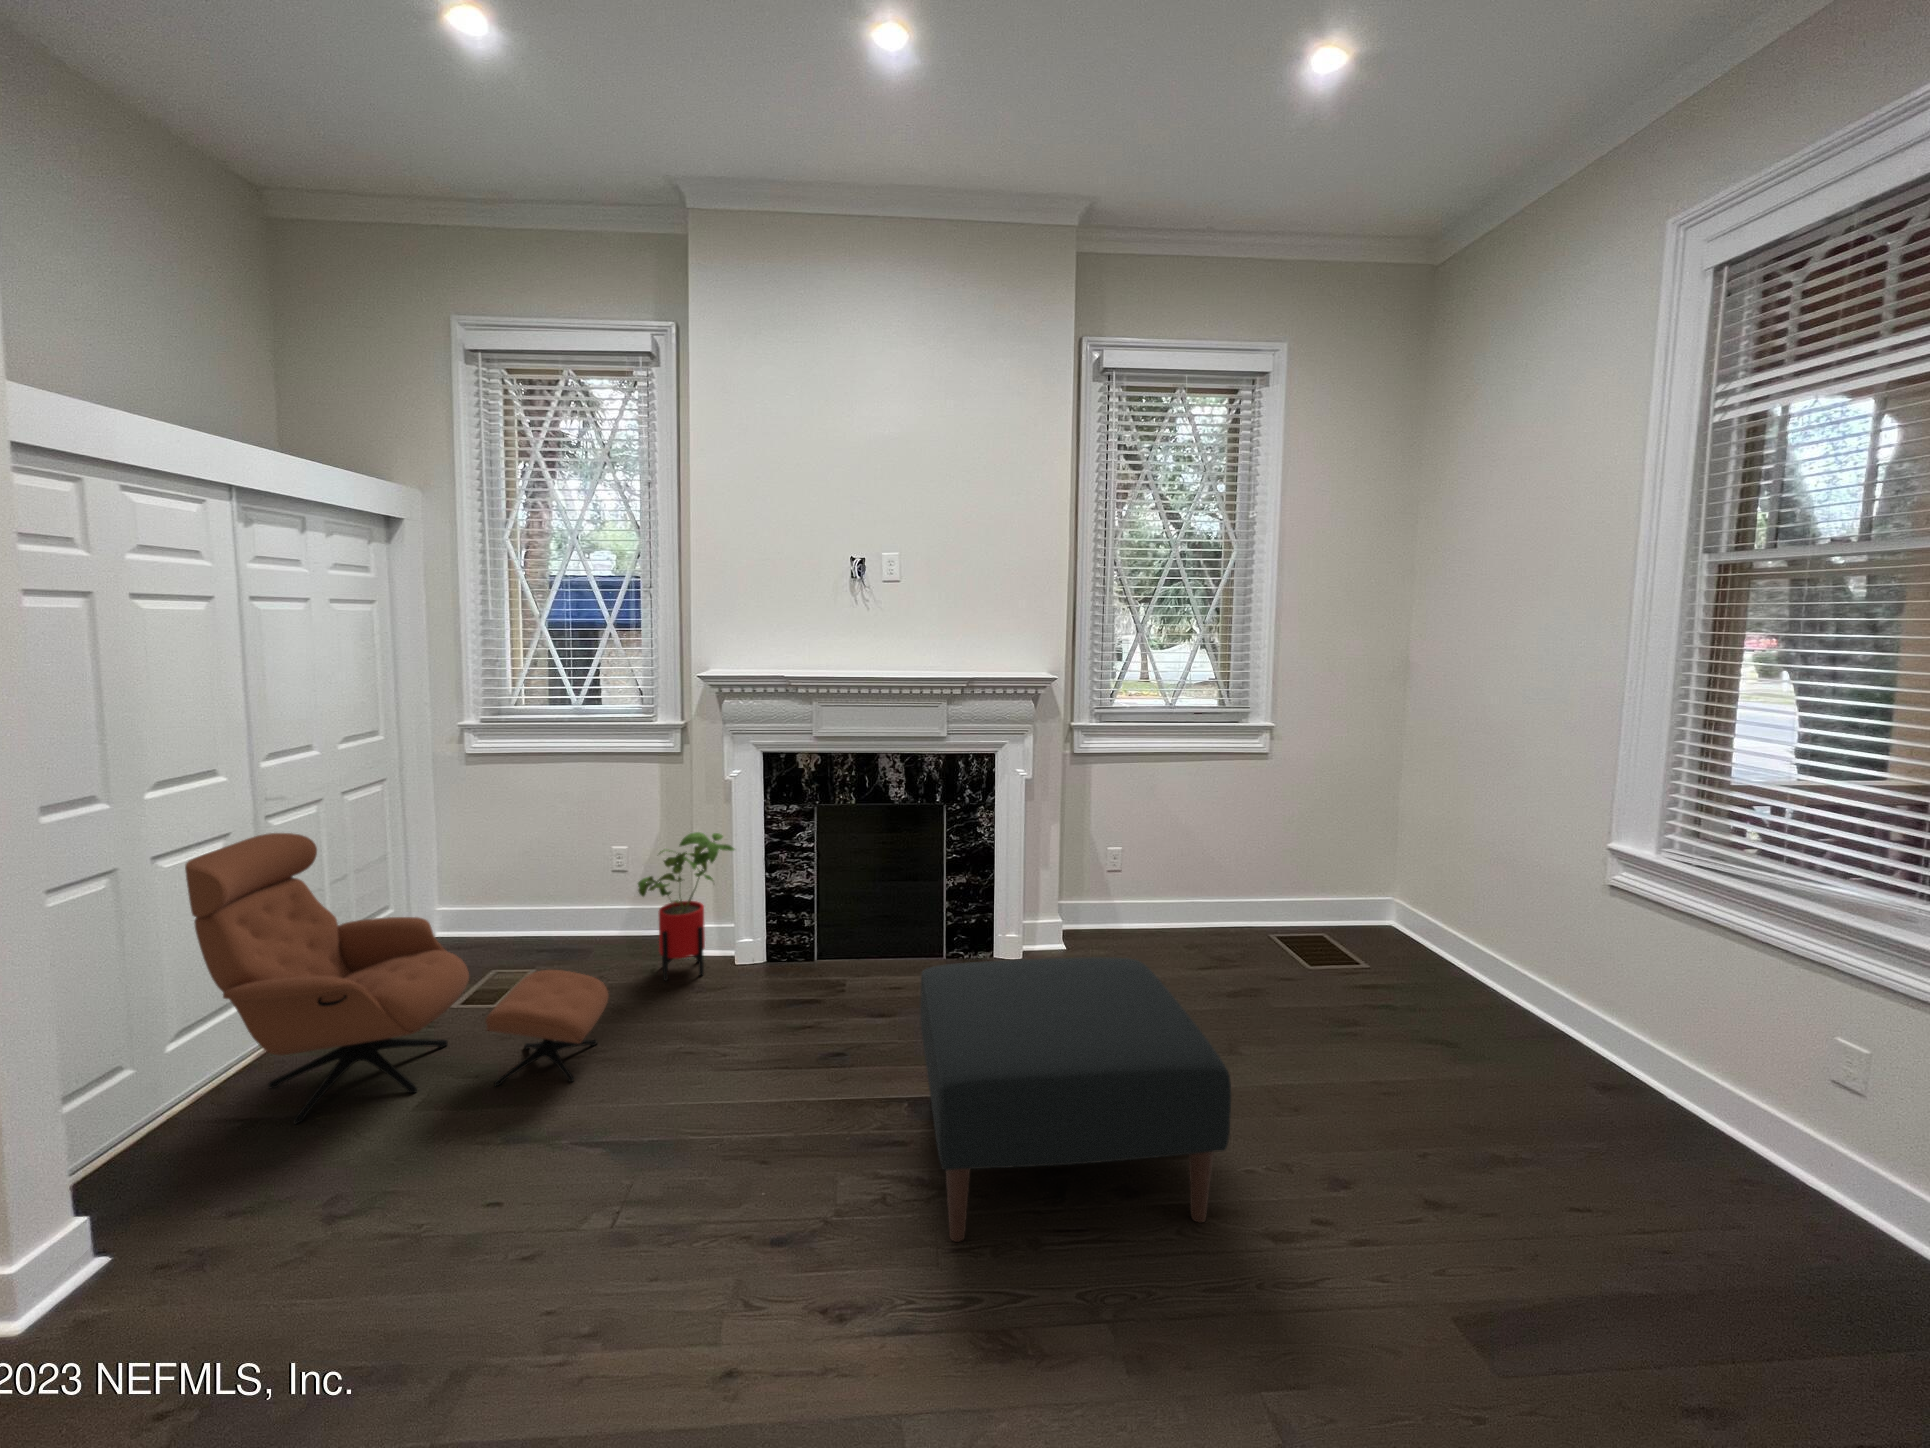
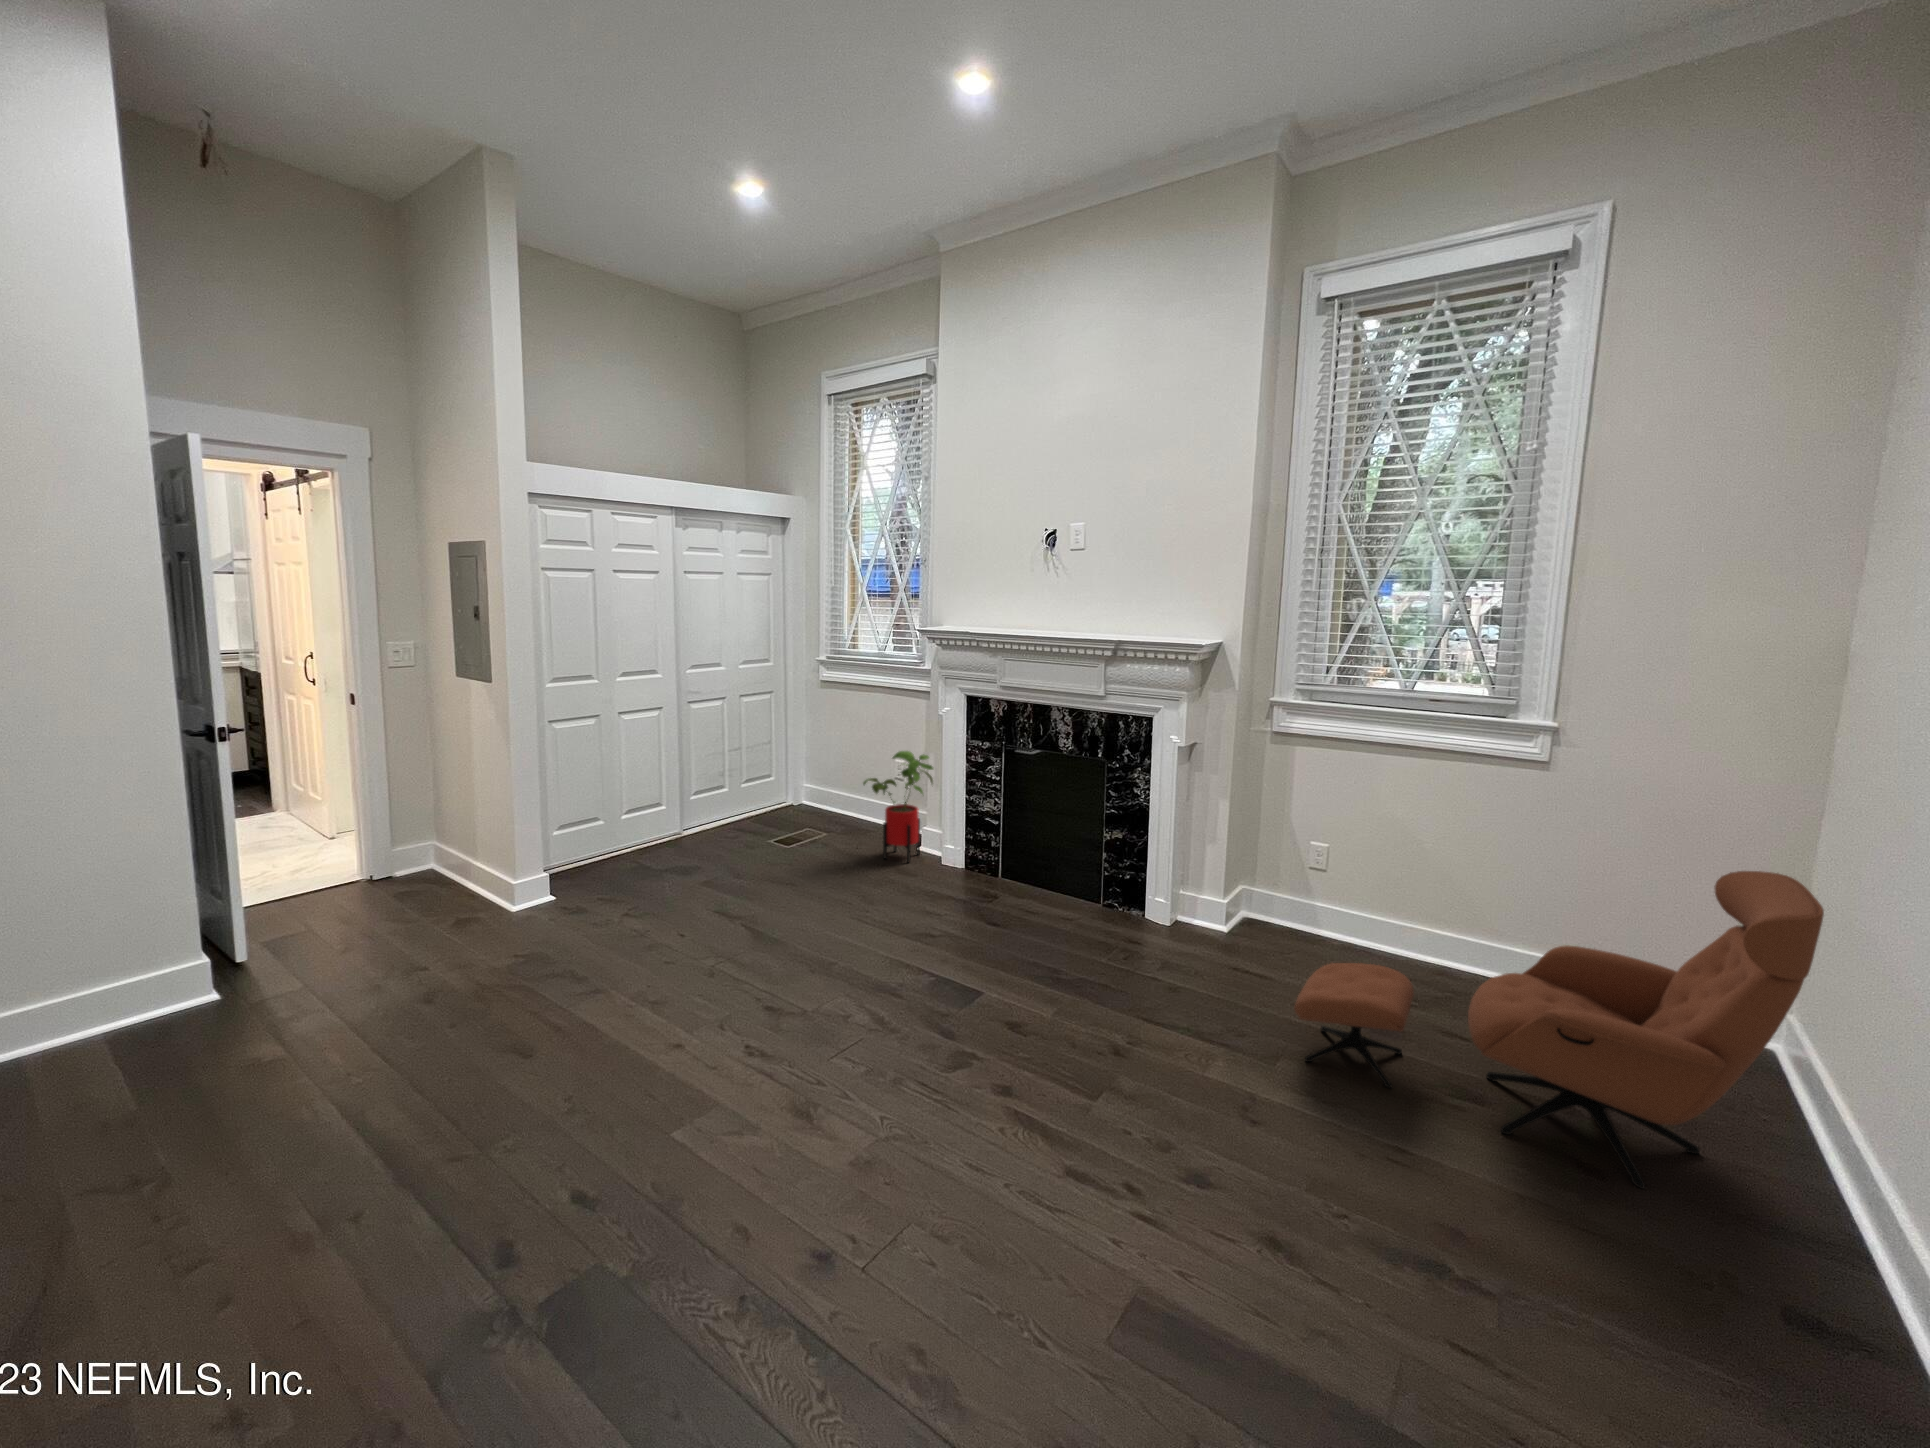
lounge chair: present [185,833,608,1124] -> present [1294,871,1824,1189]
ottoman: present [920,957,1231,1242] -> none [819,870,1114,1121]

